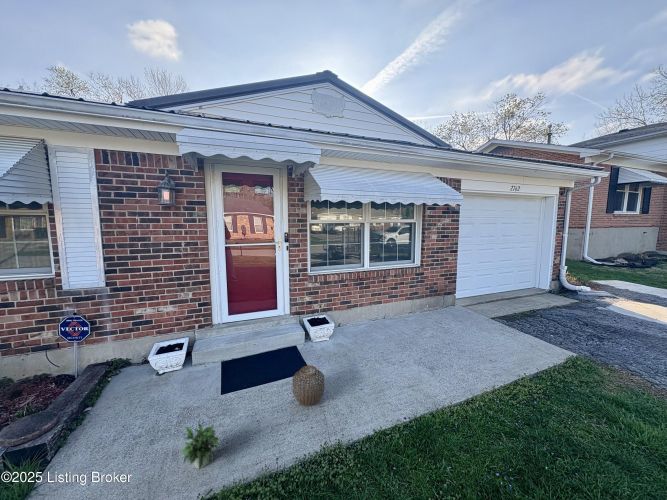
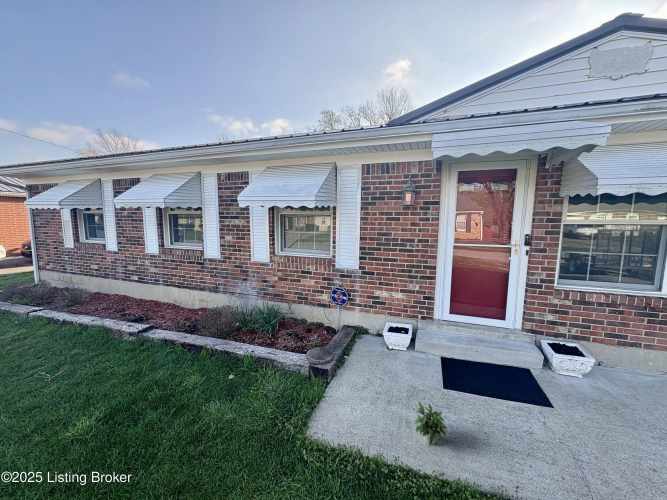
woven basket: present [293,365,324,406] -> none [530,397,581,449]

